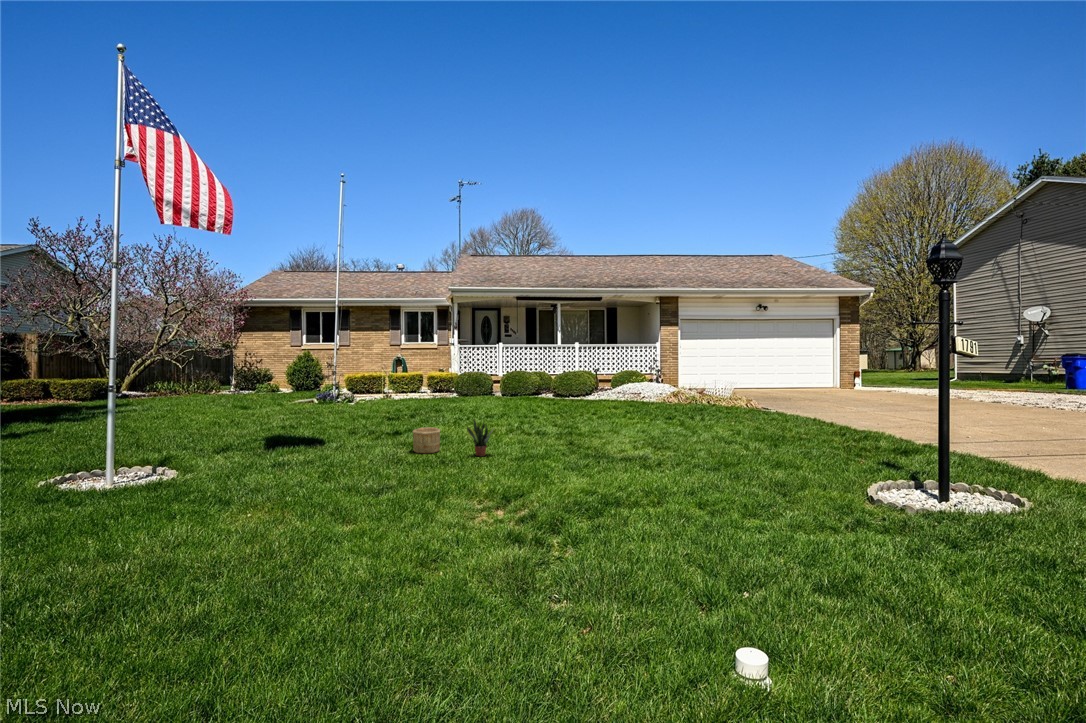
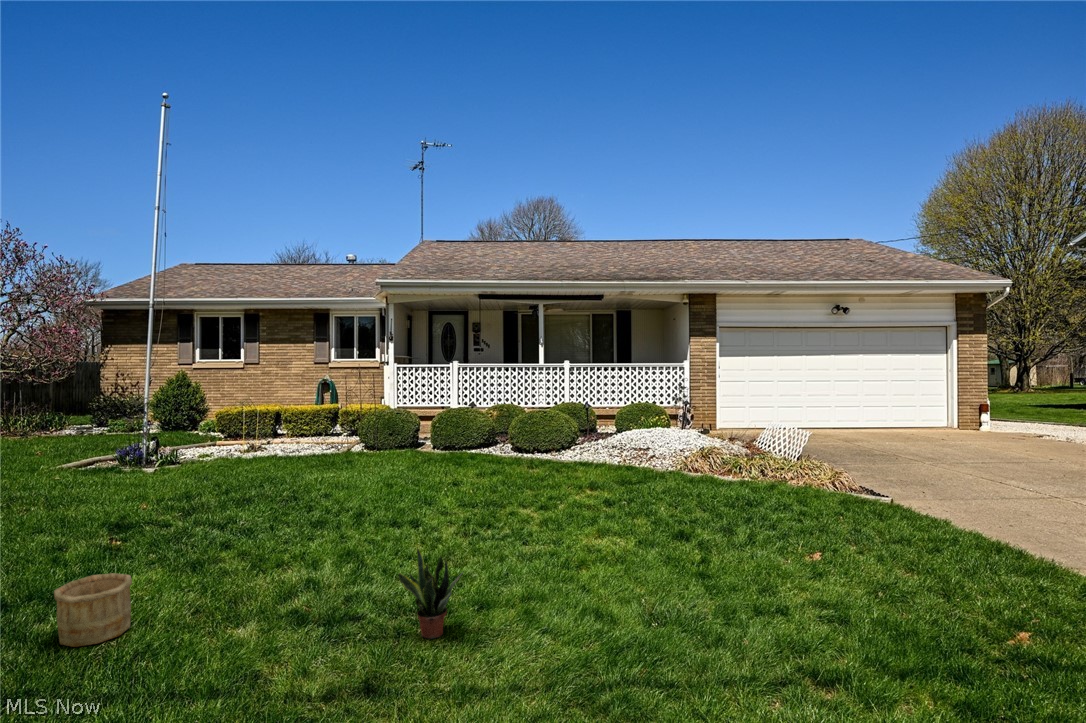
potted plant: present [467,419,492,456] -> present [399,549,461,638]

